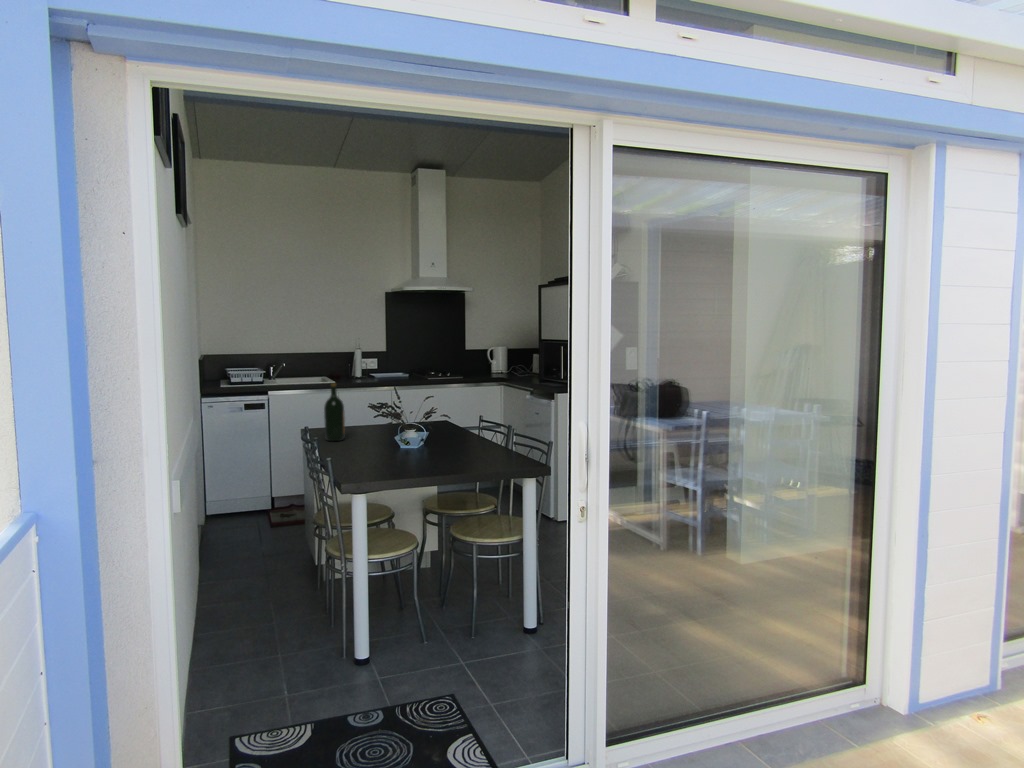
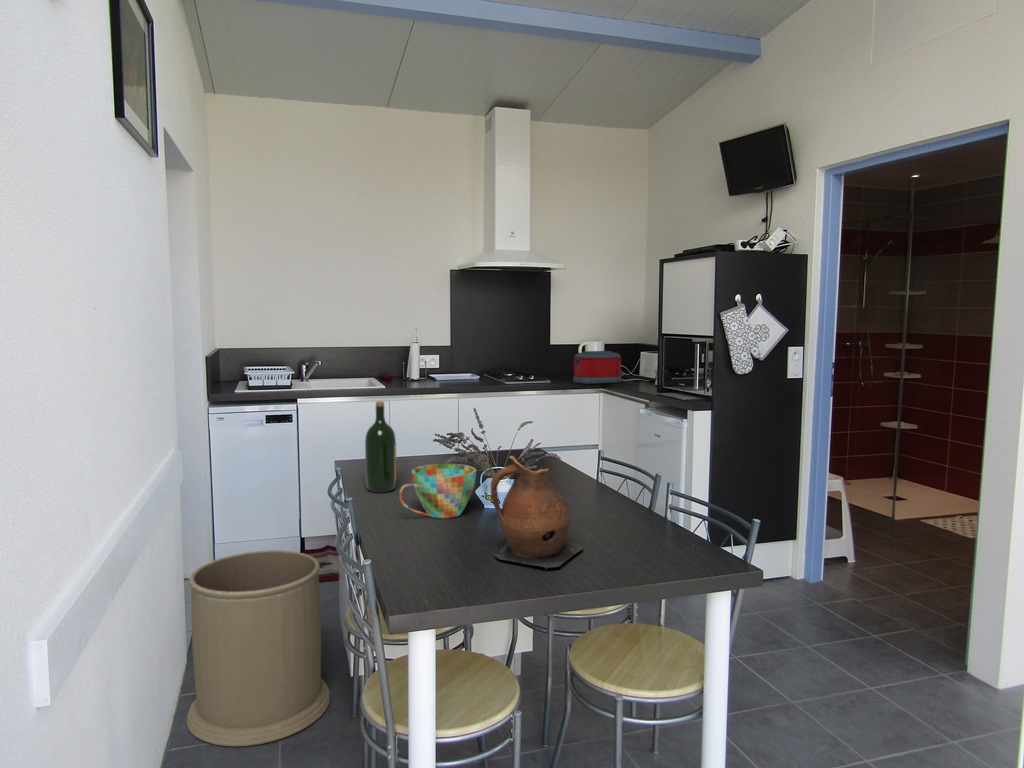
toaster: none [481,354,518,378] -> present [573,351,622,384]
ceramic pitcher: none [399,407,454,468] -> present [491,456,583,569]
cup: none [347,420,394,451] -> present [399,464,476,518]
trash can: none [208,487,302,604] -> present [187,550,330,746]

